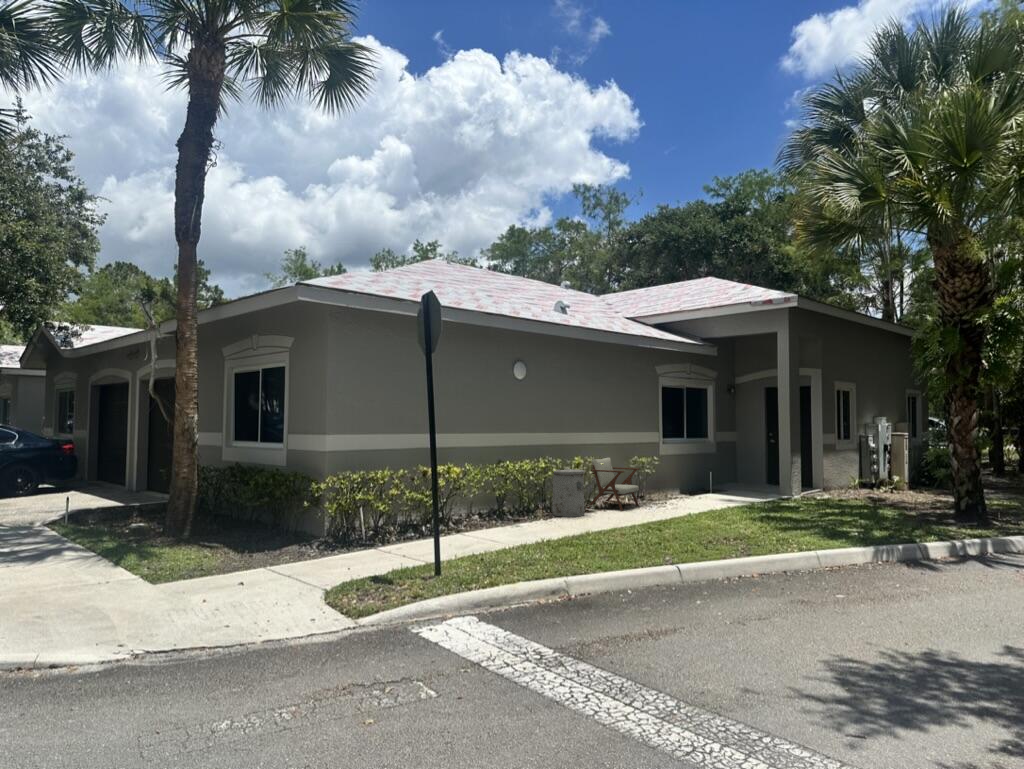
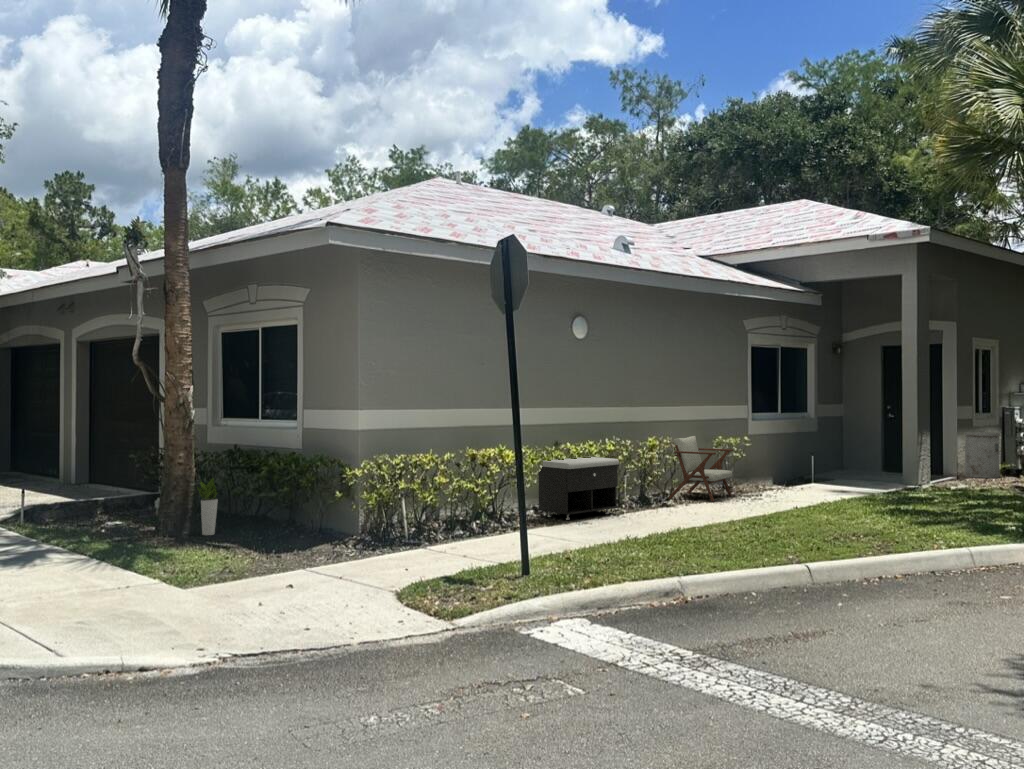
trash can: present [552,469,585,517] -> present [964,431,1000,478]
storage bench: none [476,474,542,526] -> present [539,457,619,520]
planter: none [191,491,210,538] -> present [197,479,218,535]

